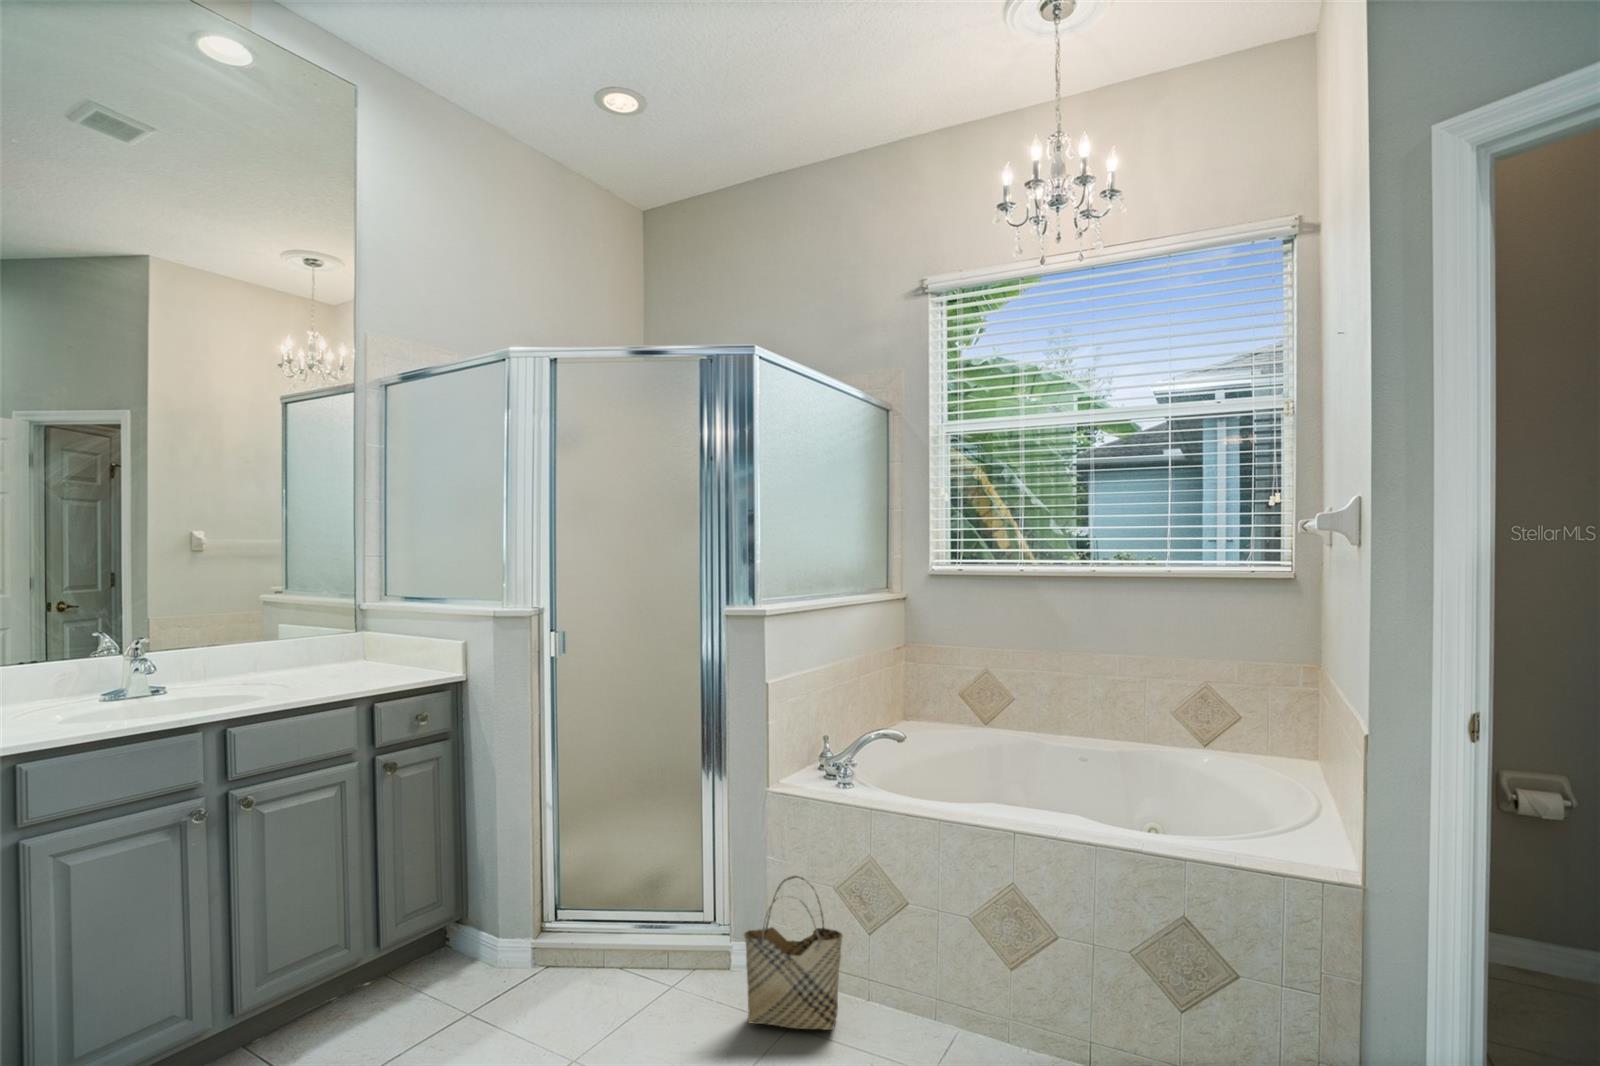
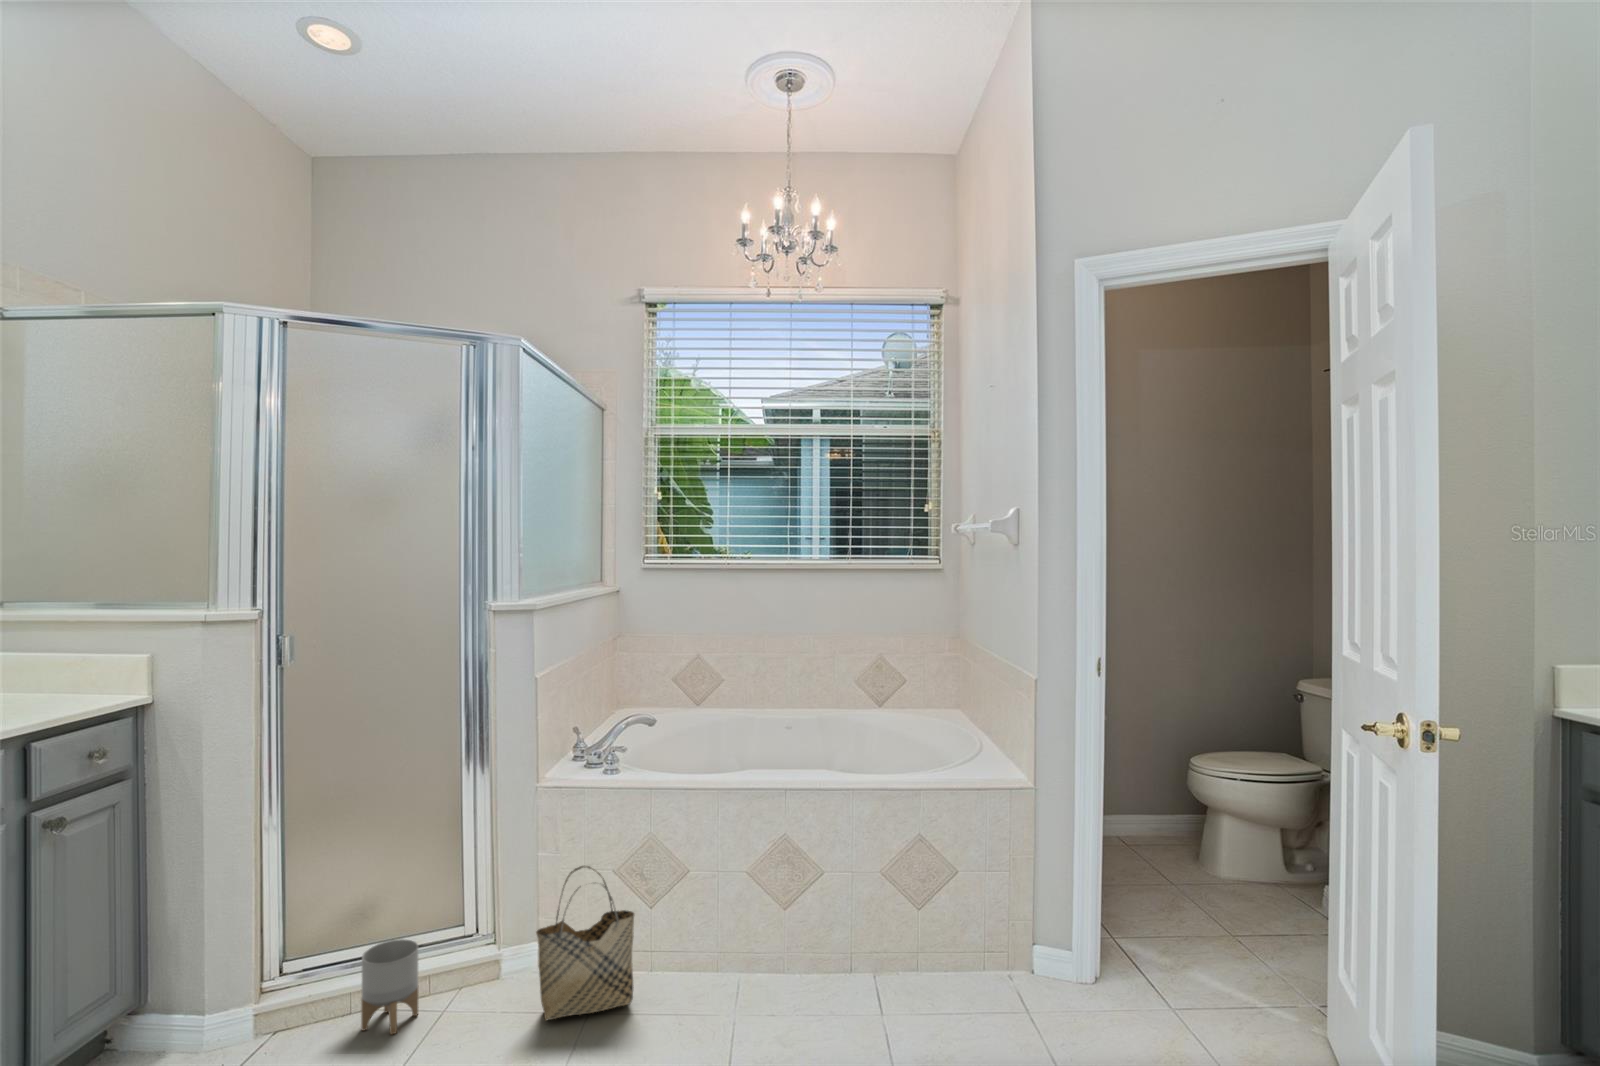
planter: none [609,910,656,996] -> present [361,939,418,1034]

